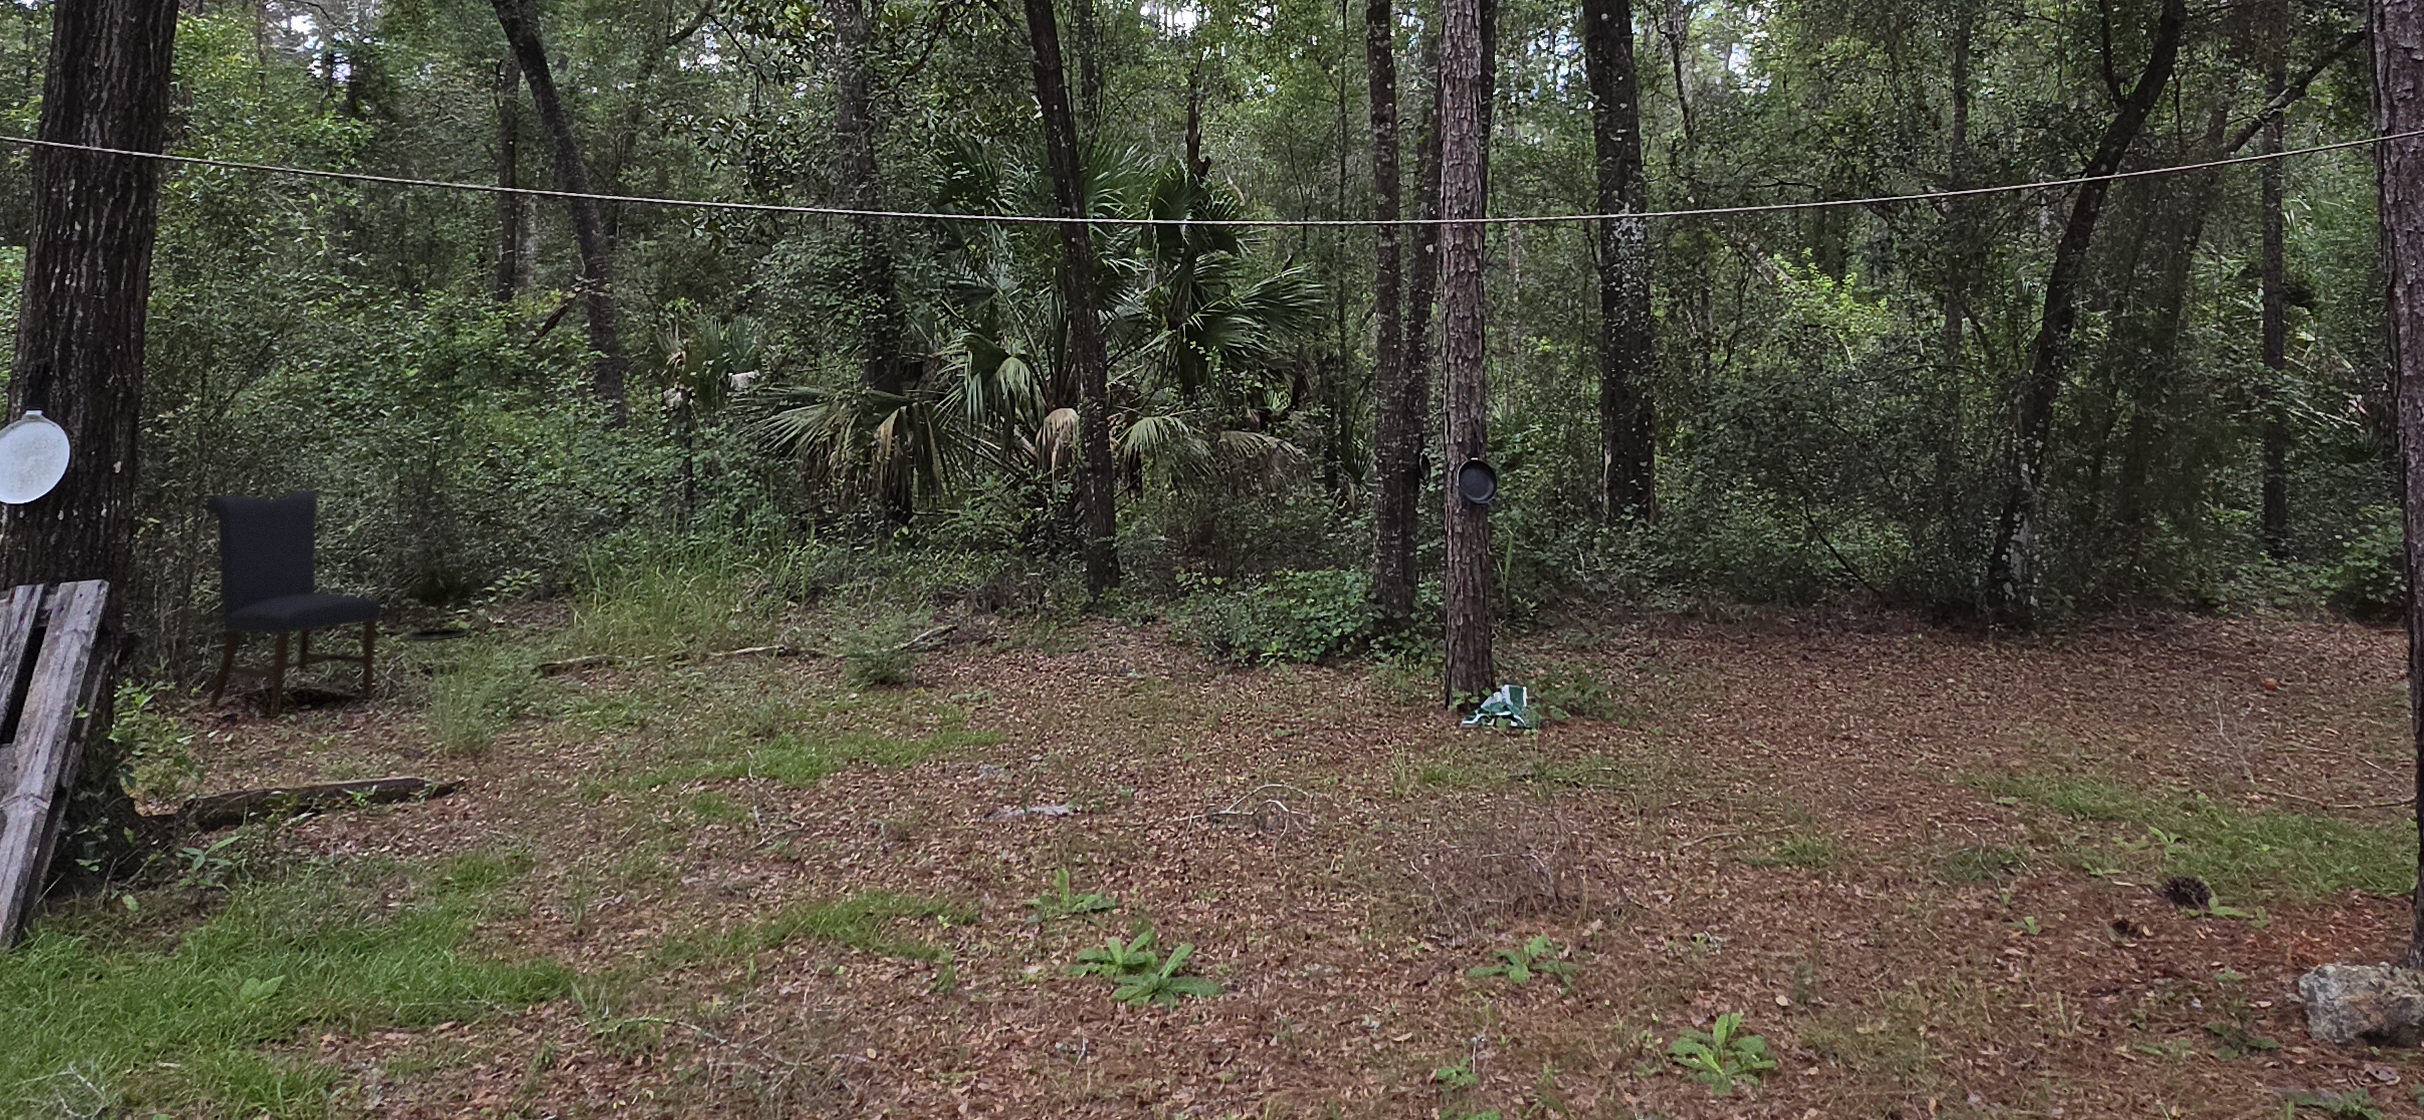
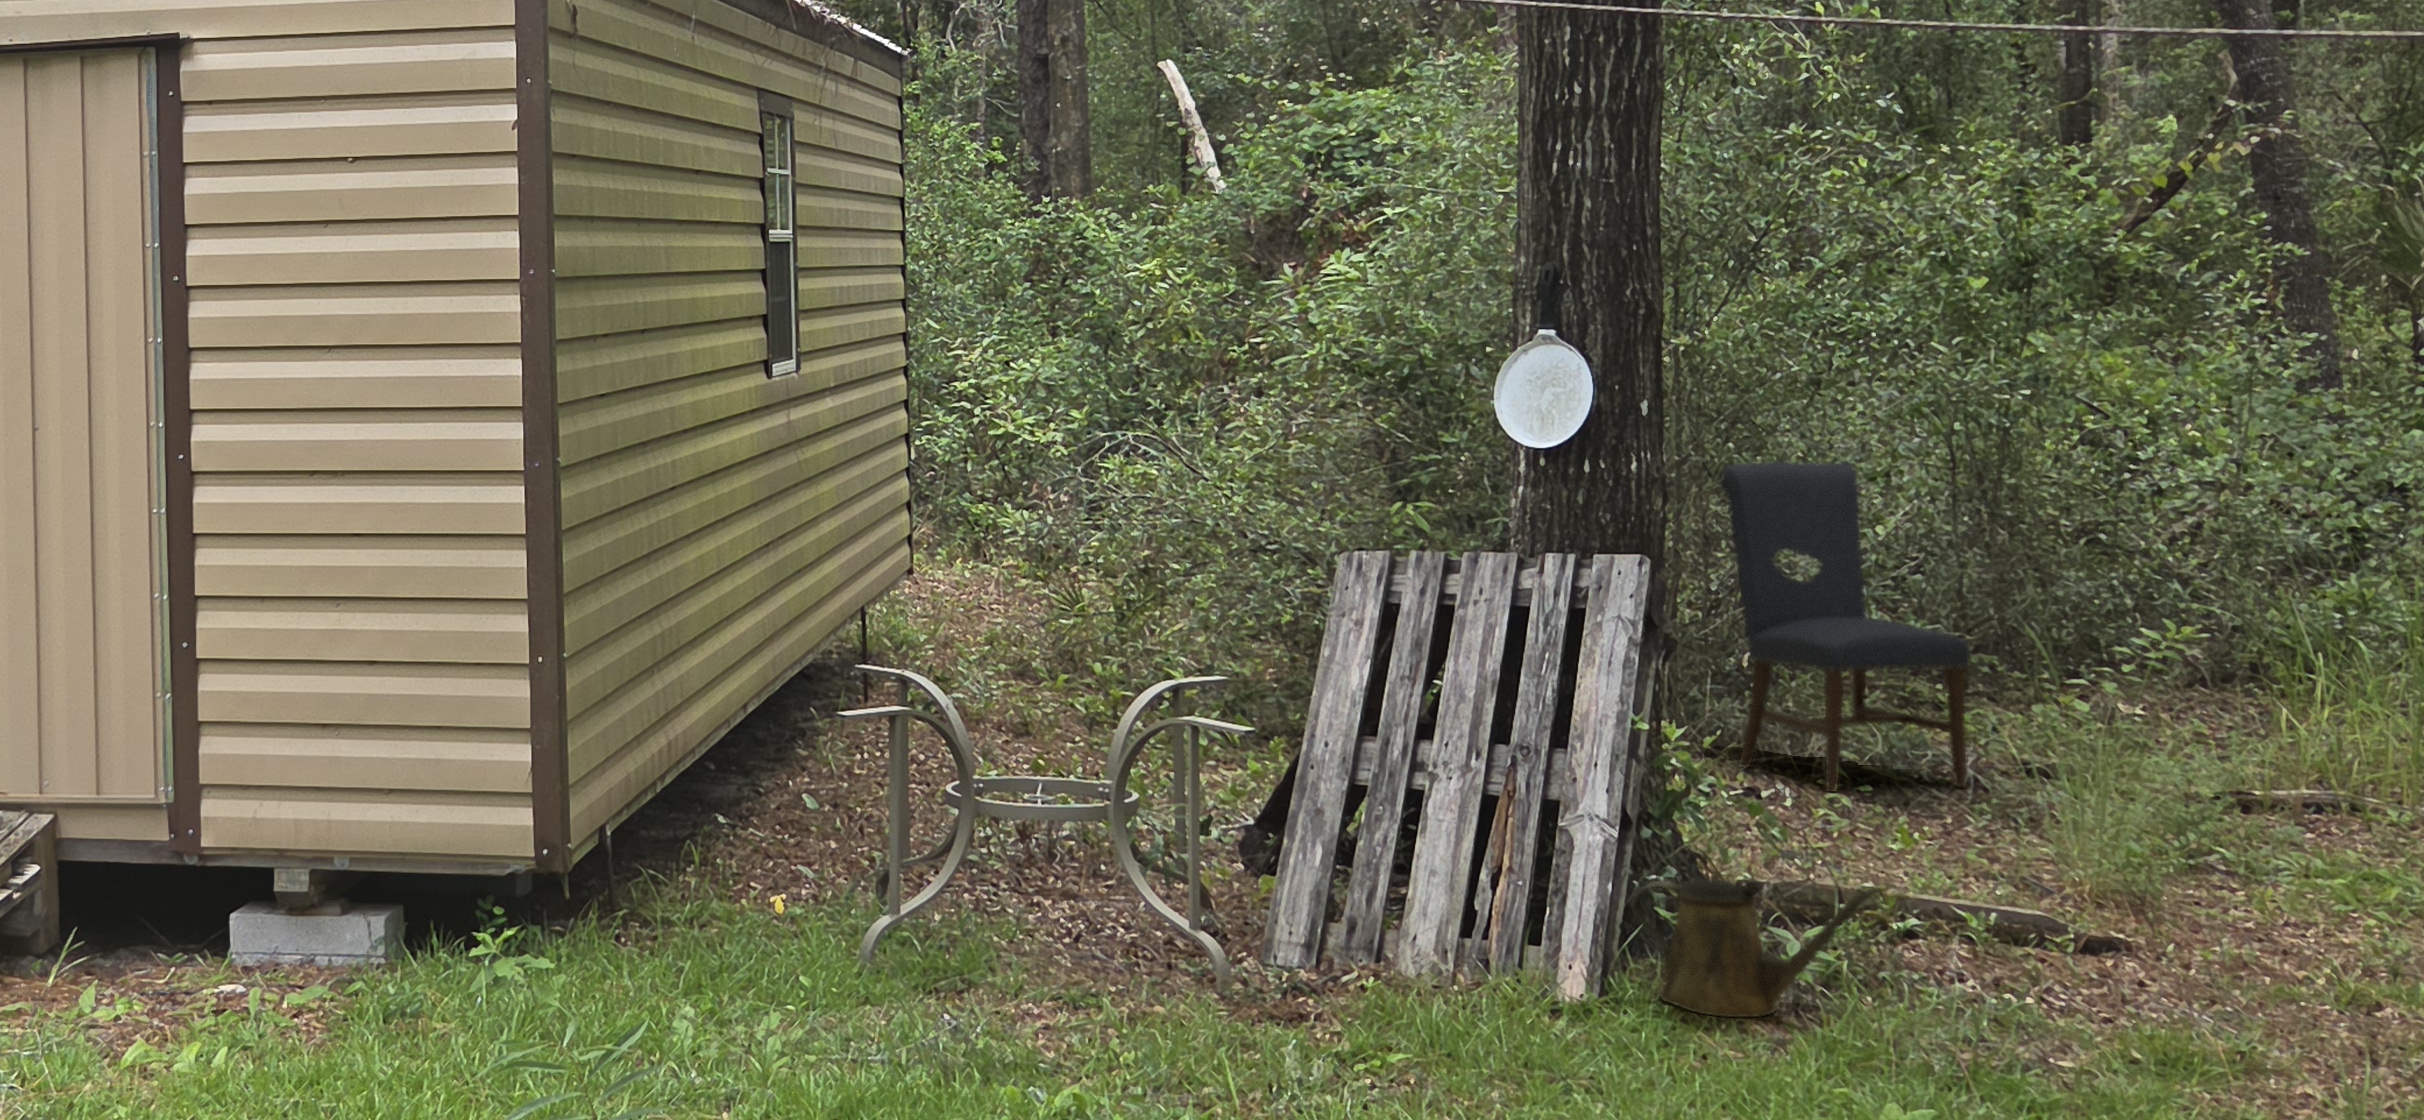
potted tree: present [406,541,477,640] -> none [1988,553,2115,720]
watering can: none [57,806,266,934] -> present [1632,879,1880,1017]

